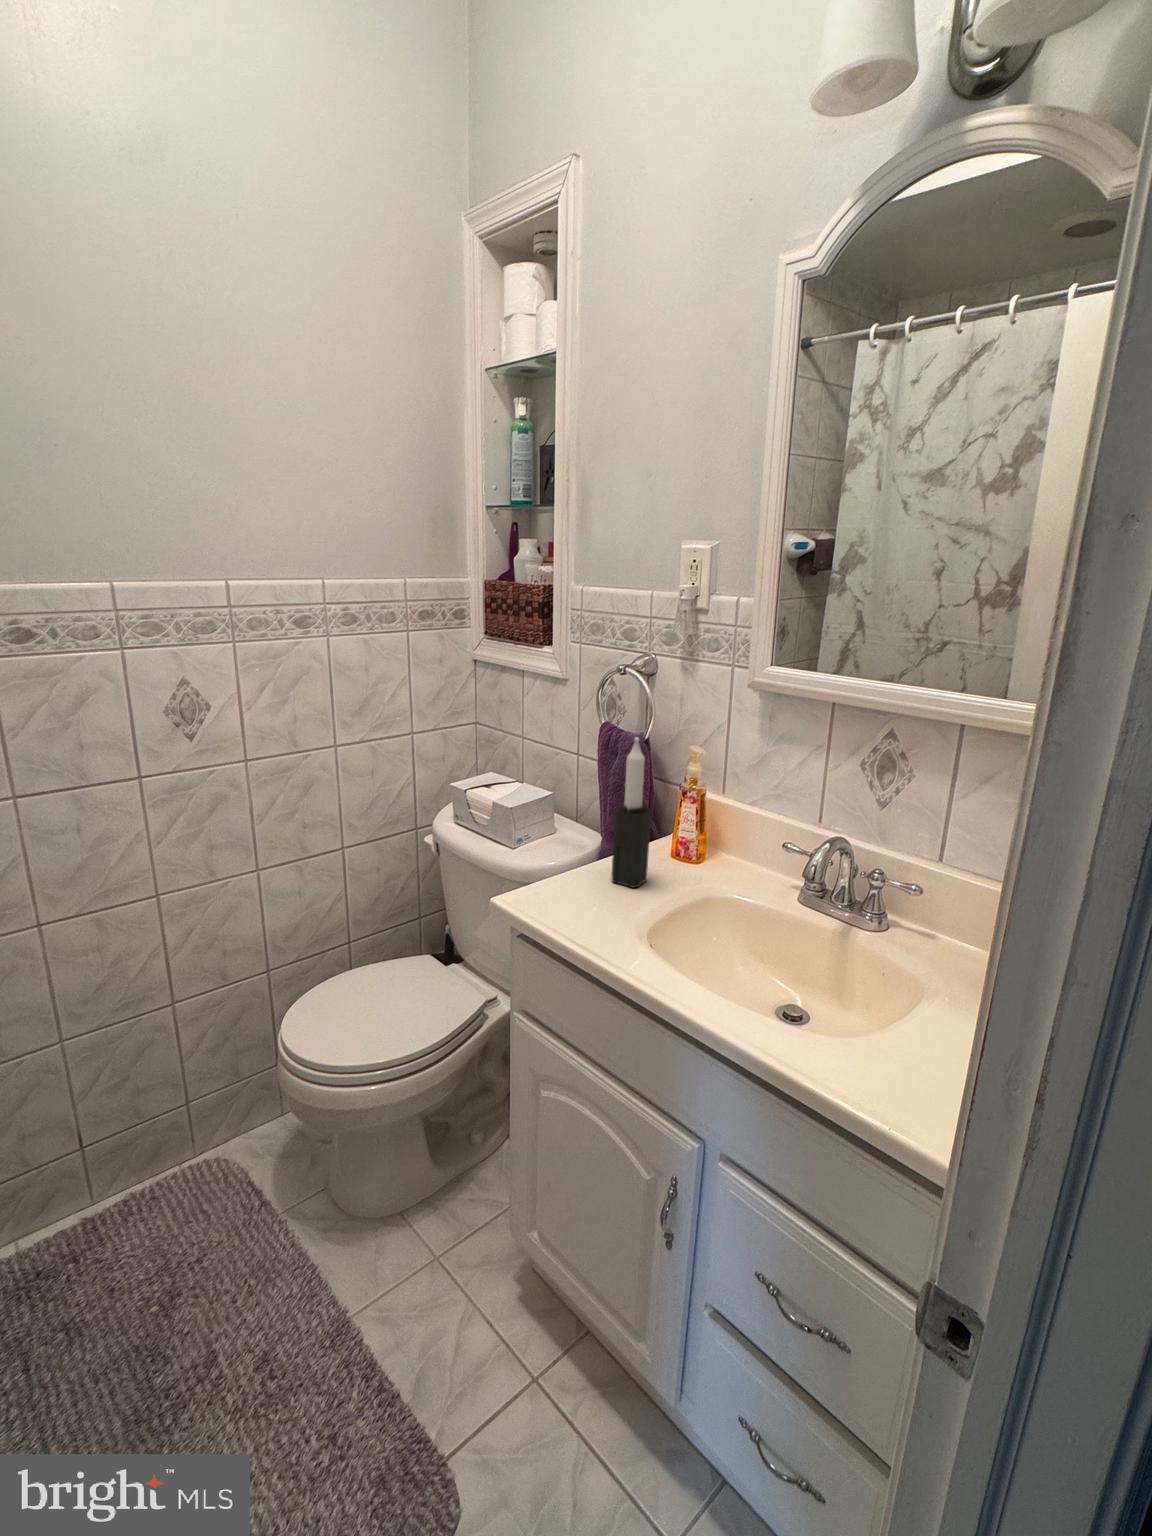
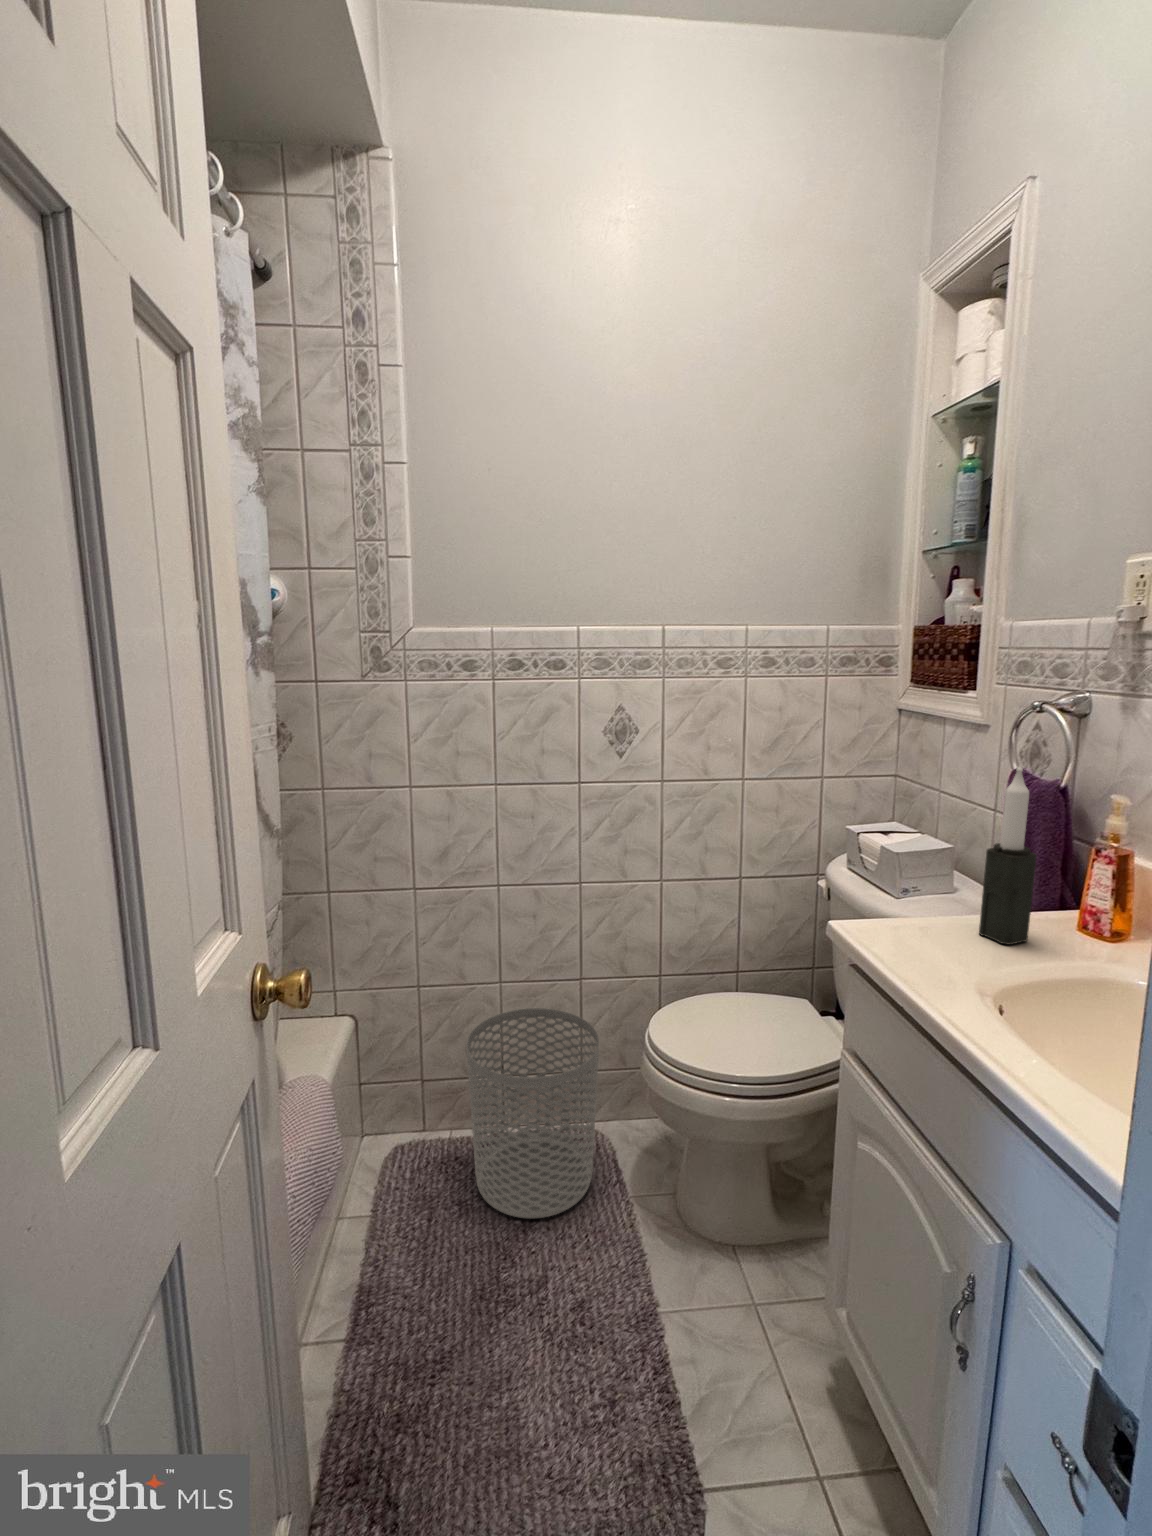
waste bin: none [35,1049,232,1310] -> present [466,1008,599,1219]

